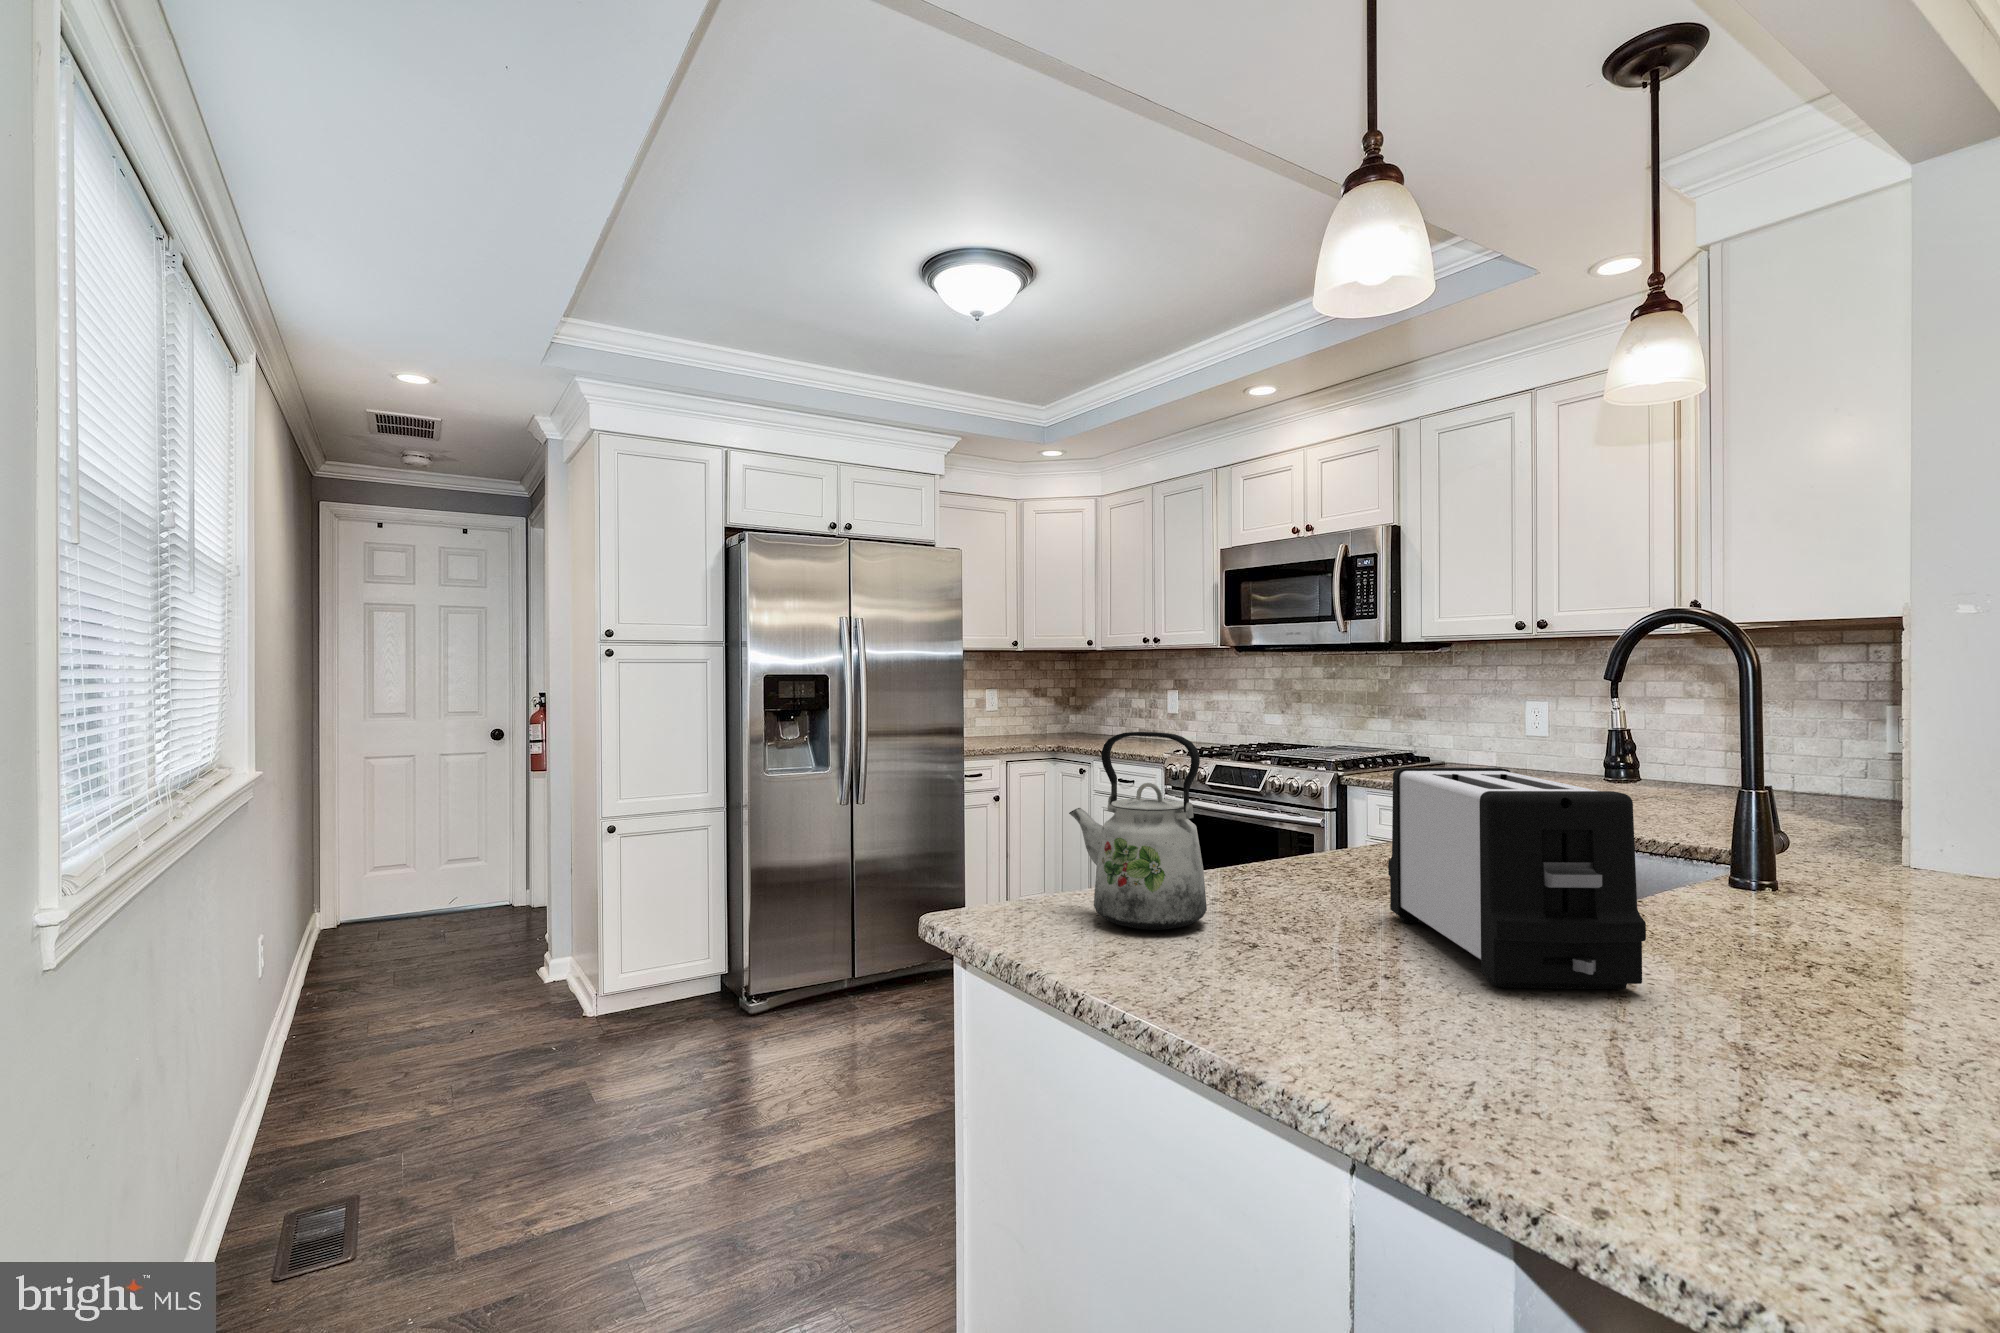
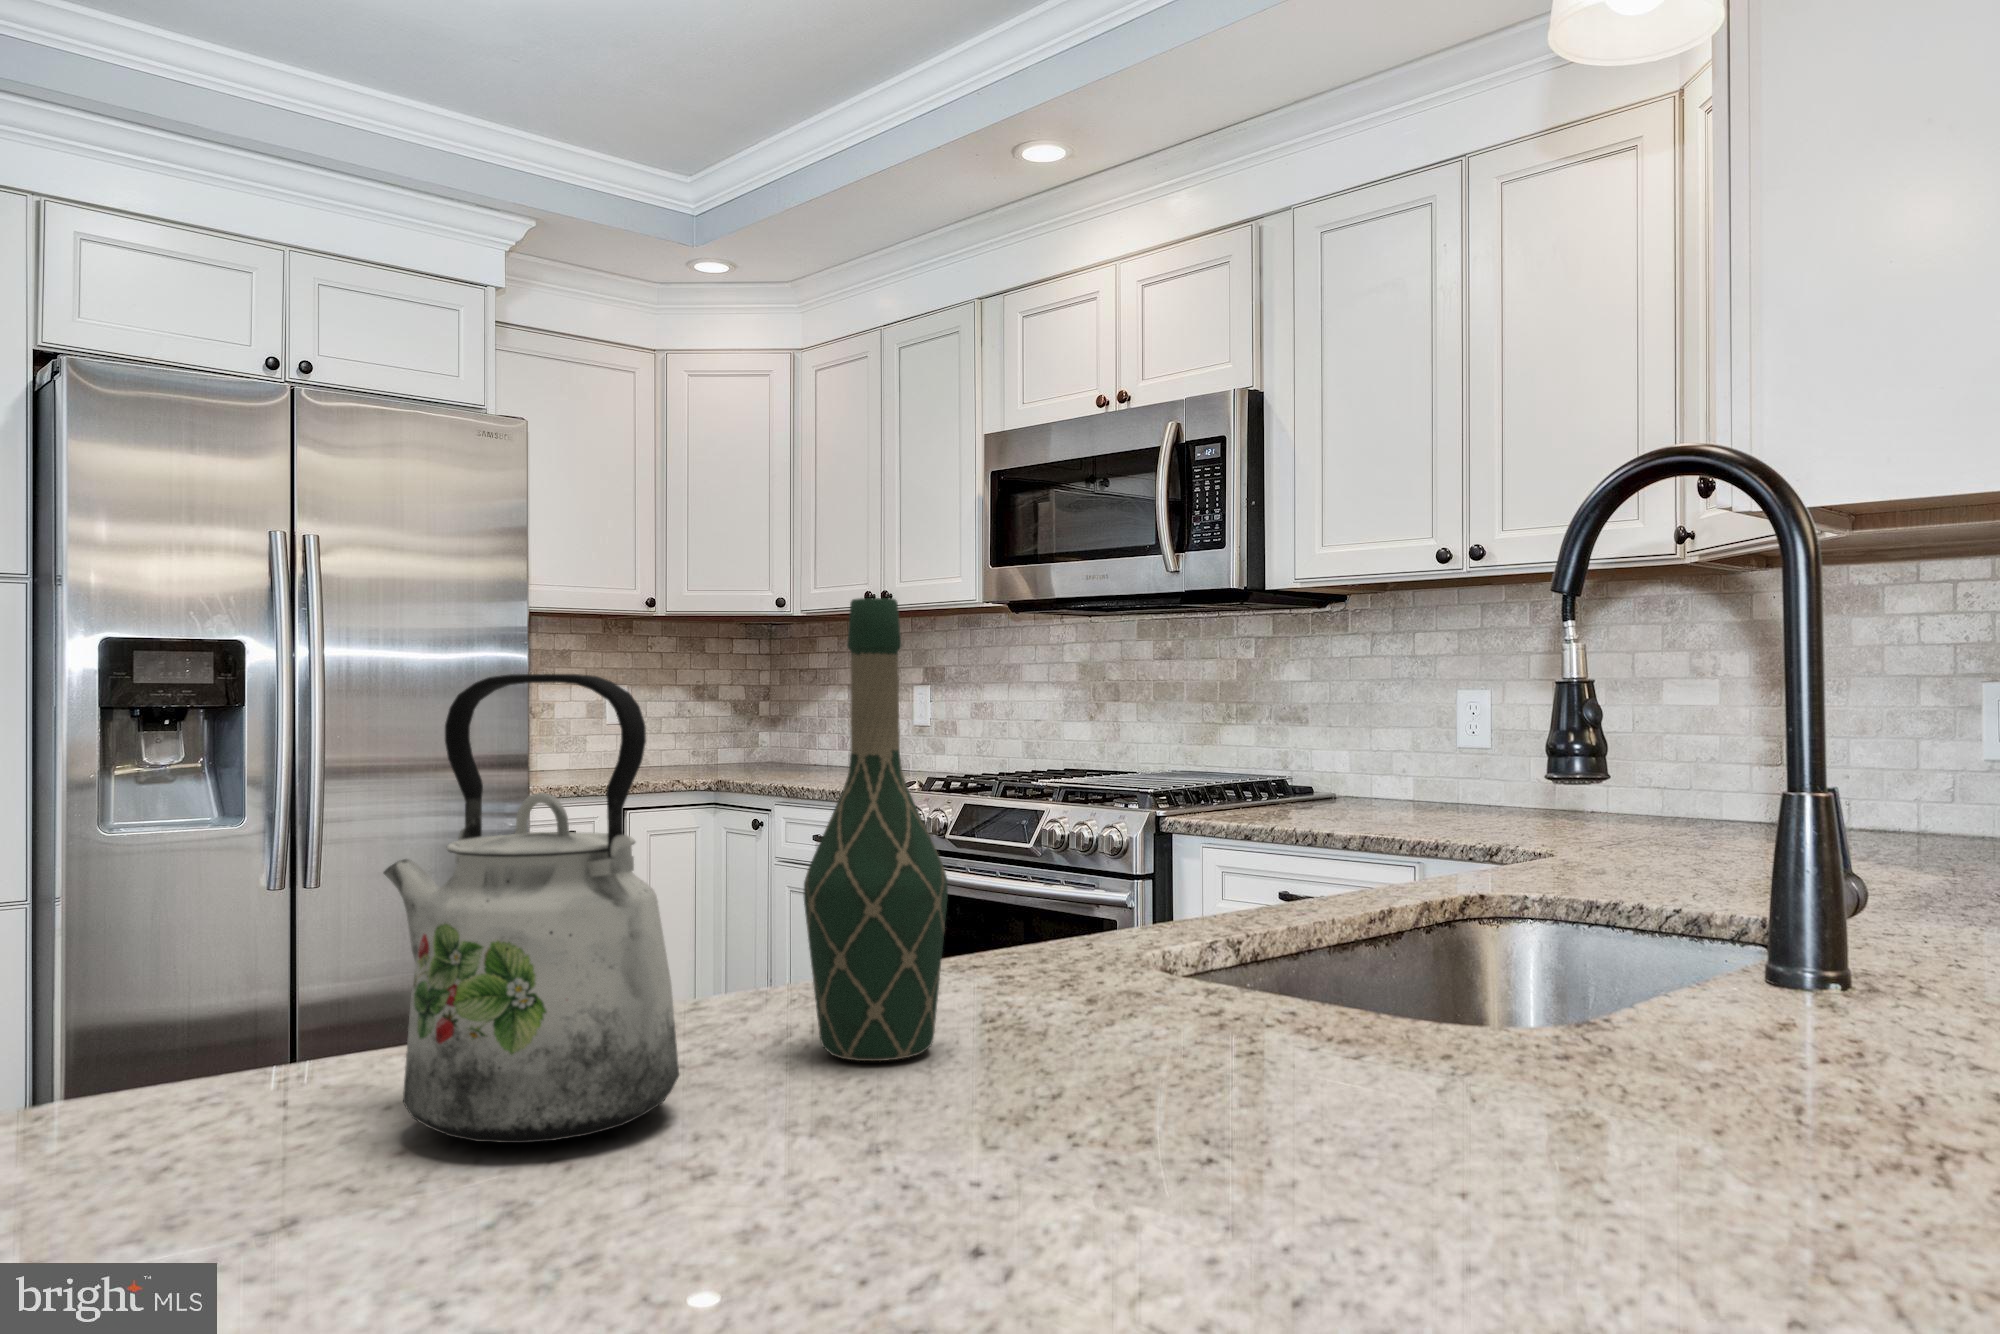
wine bottle: none [1240,693,1309,904] -> present [804,598,948,1061]
toaster: present [1388,768,1646,989] -> none [1100,748,1591,1259]

